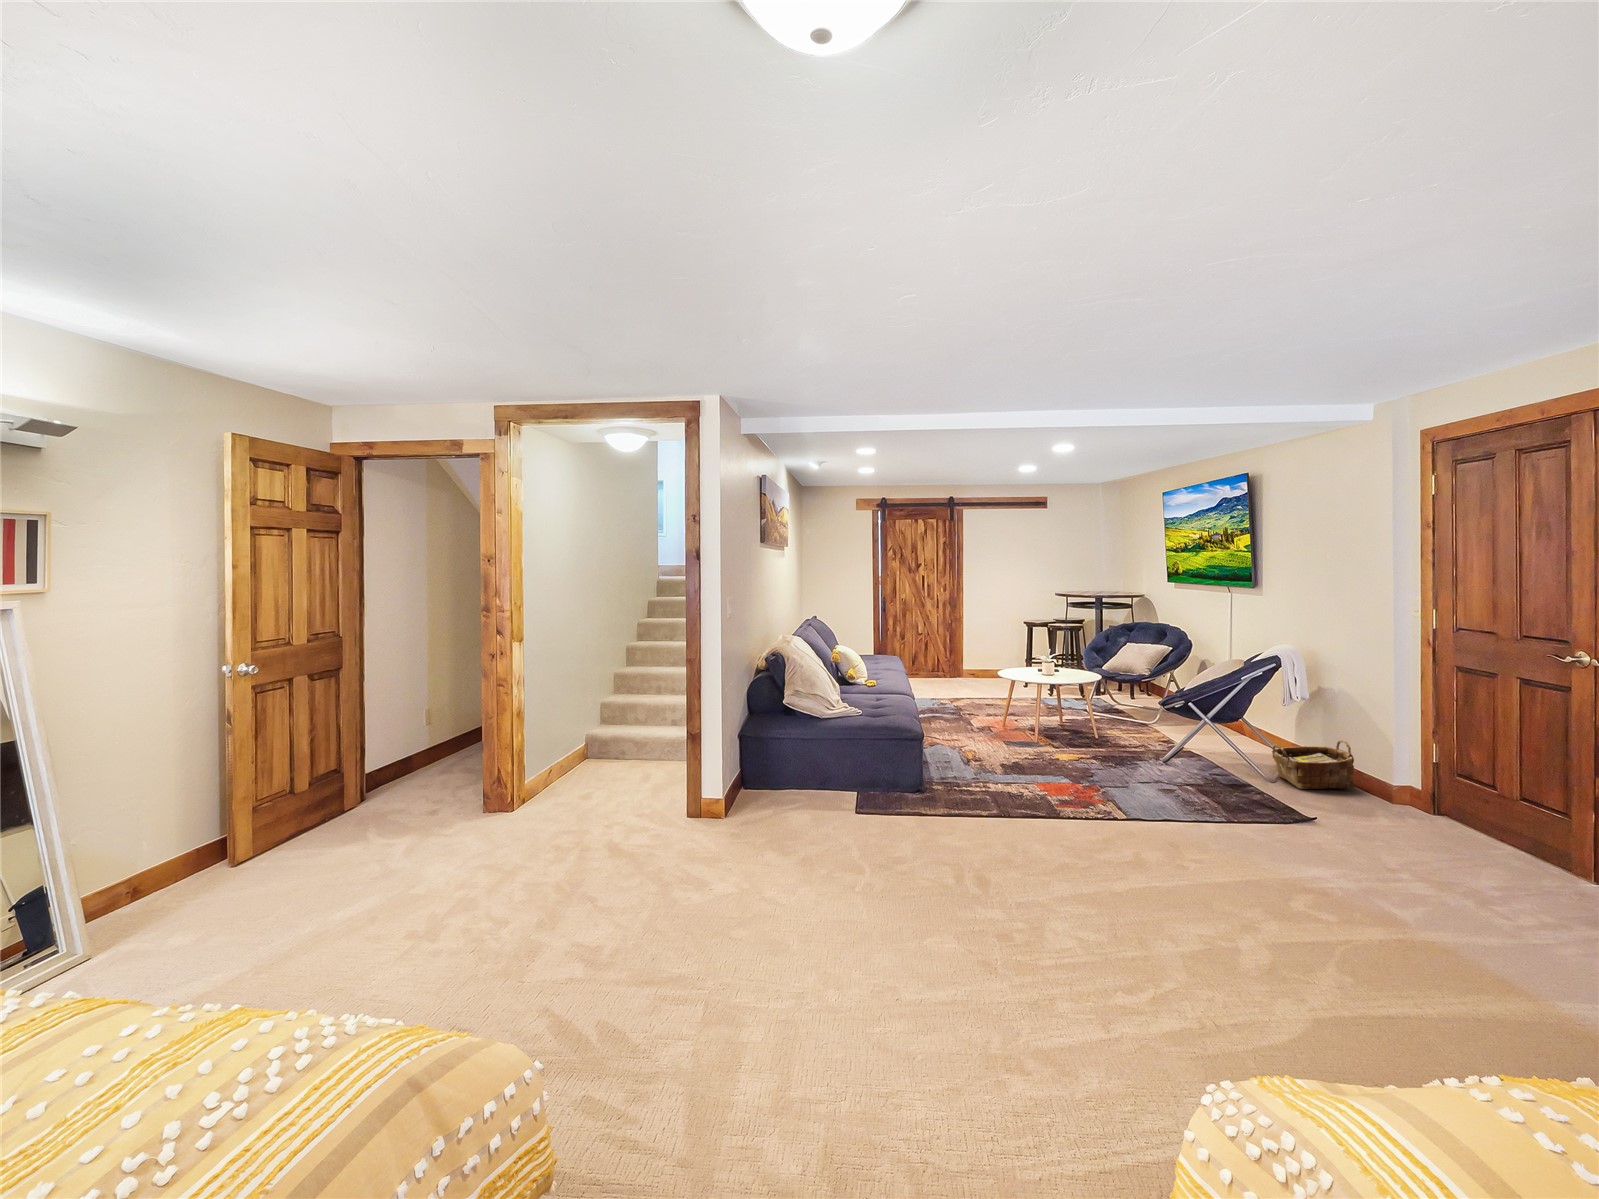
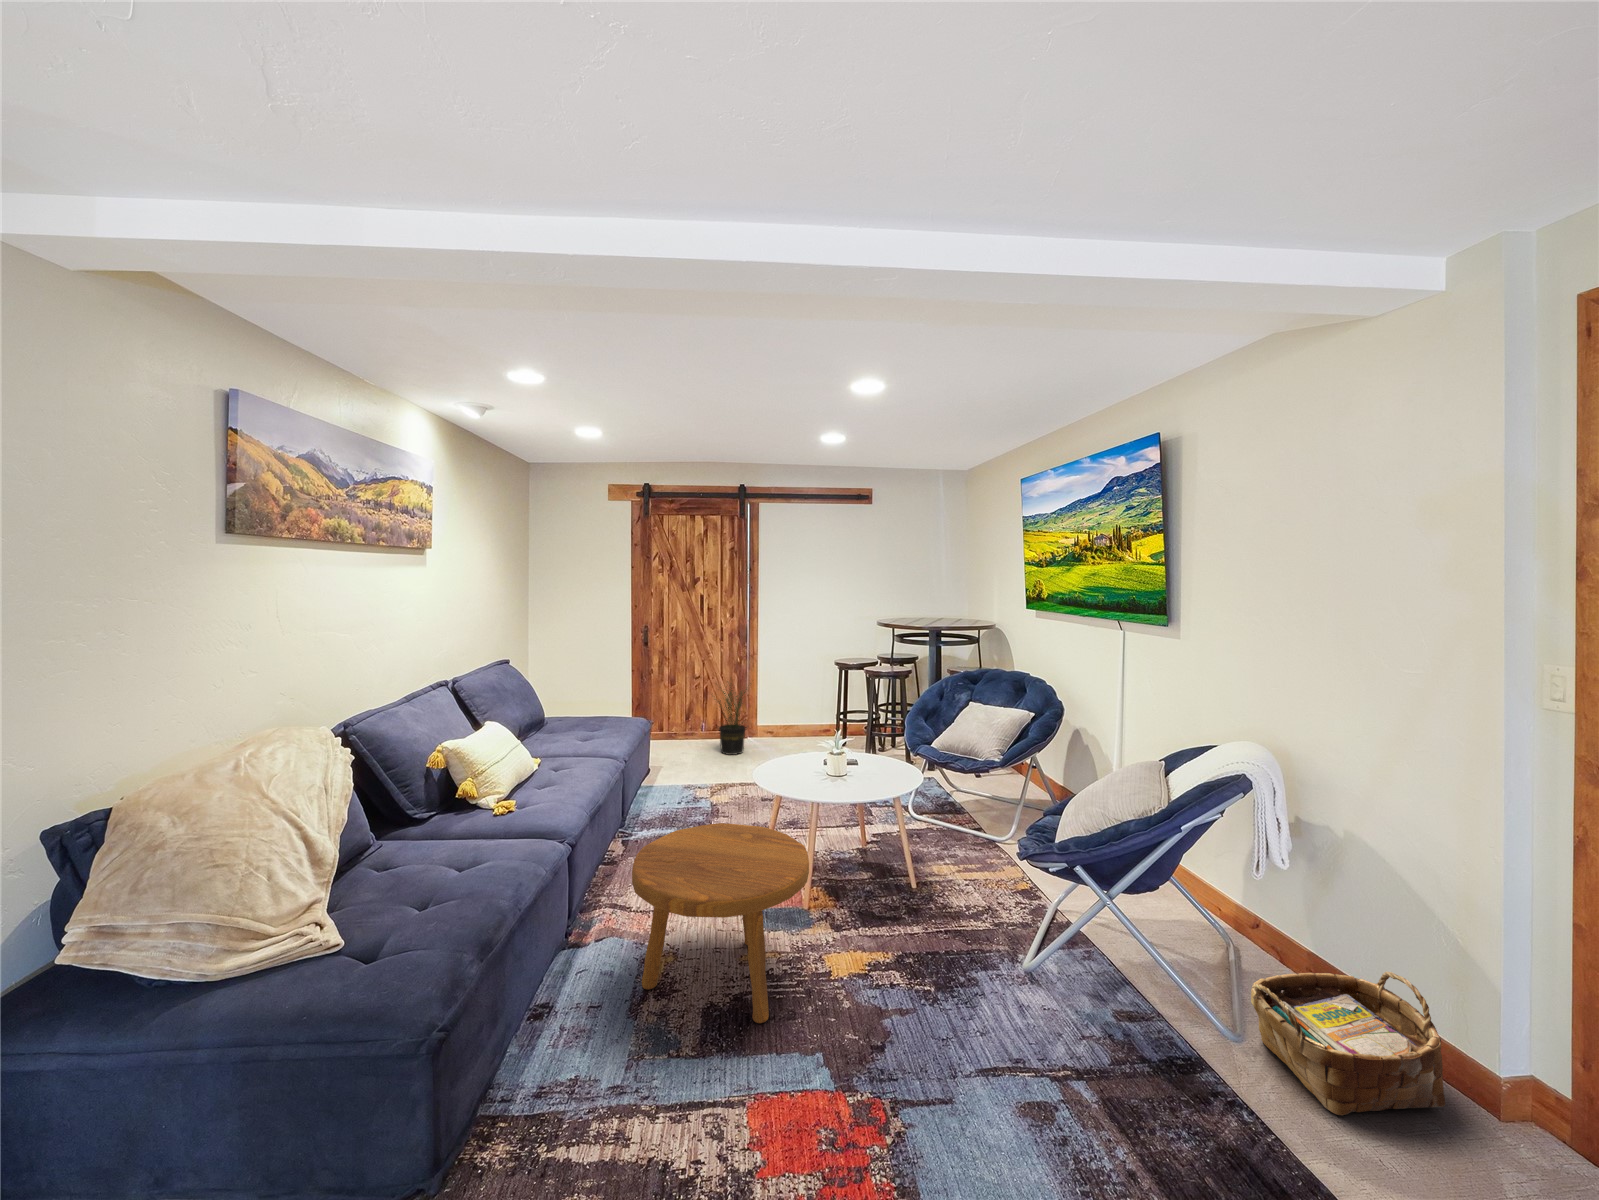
potted plant: none [930,632,967,686] -> present [718,685,747,755]
footstool: none [966,689,1052,764] -> present [632,823,809,1023]

